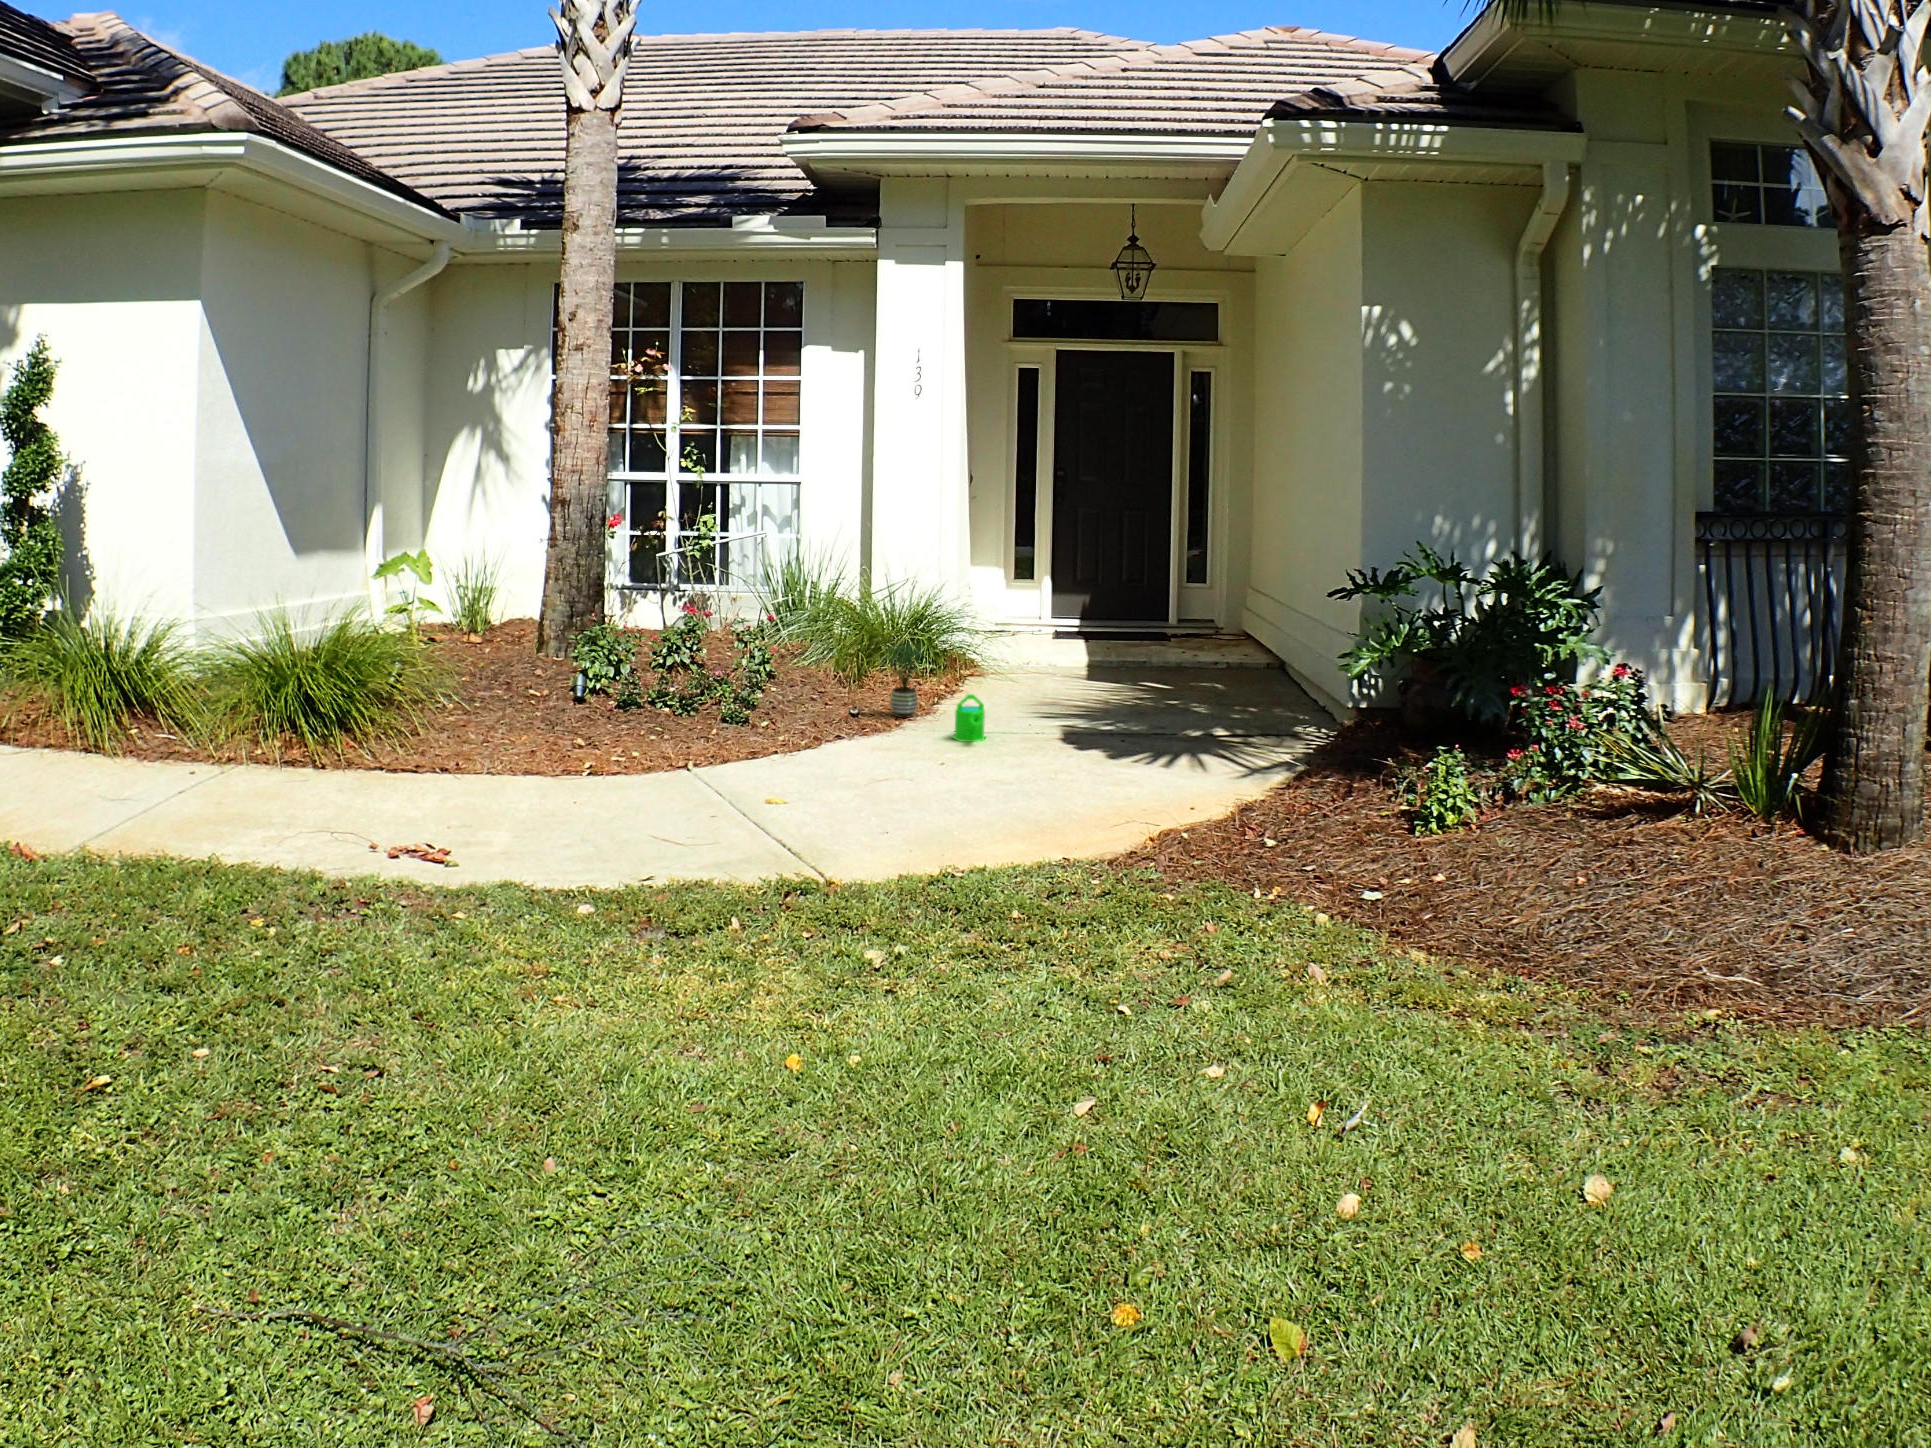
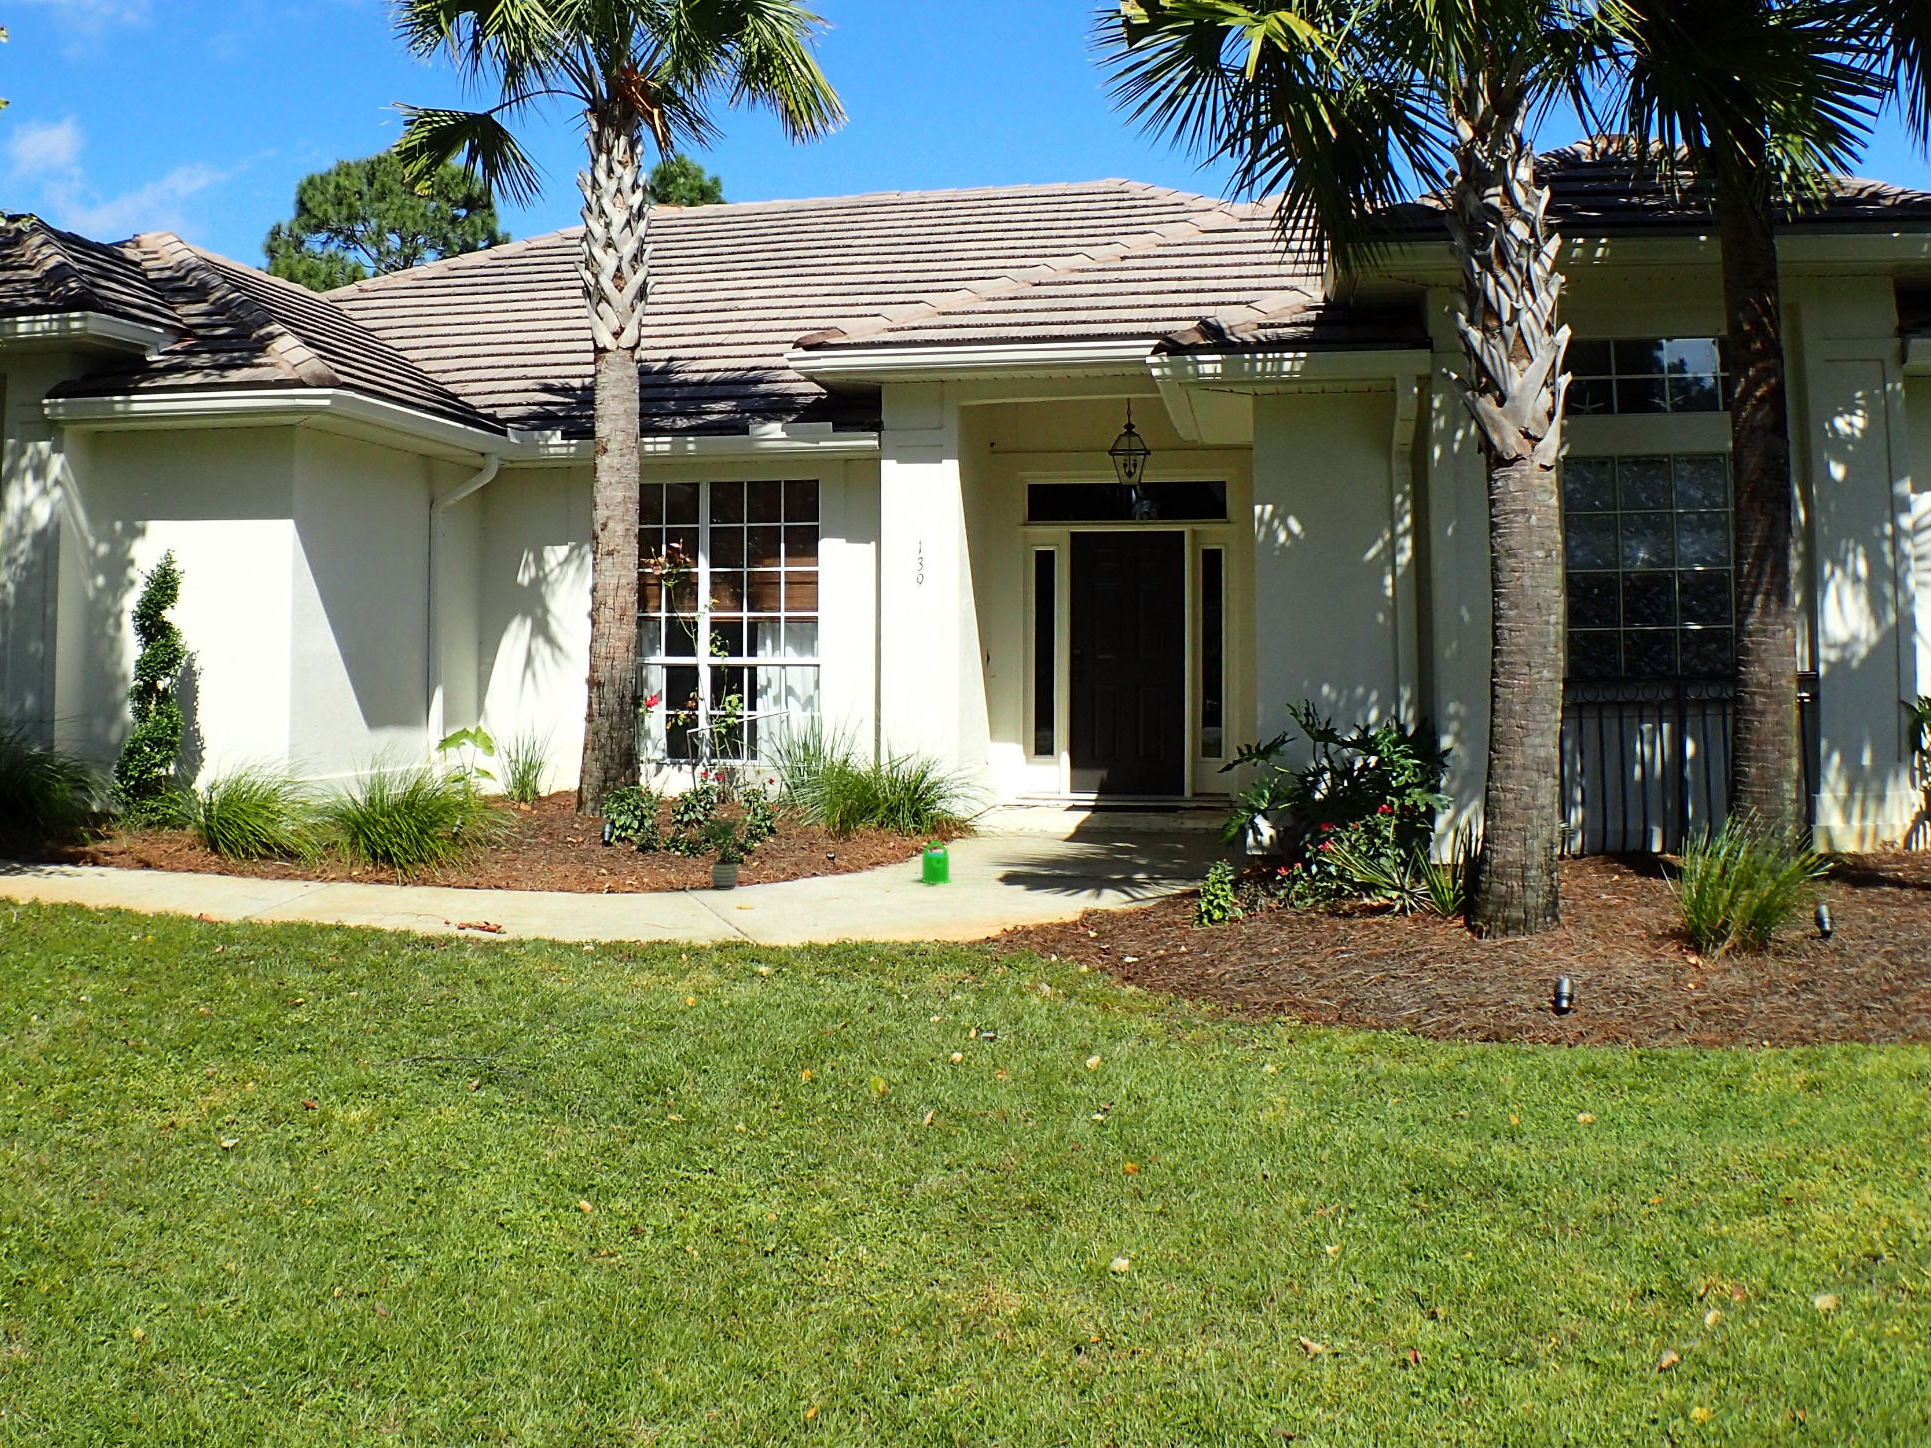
potted plant: present [878,643,923,718] -> present [699,815,738,890]

